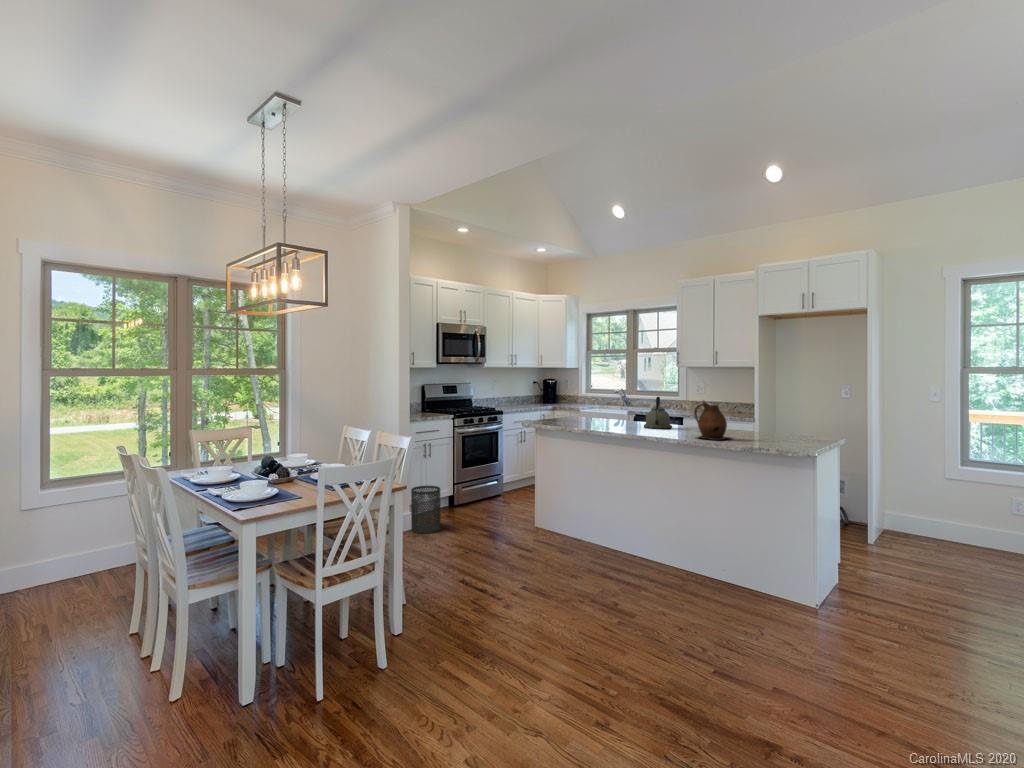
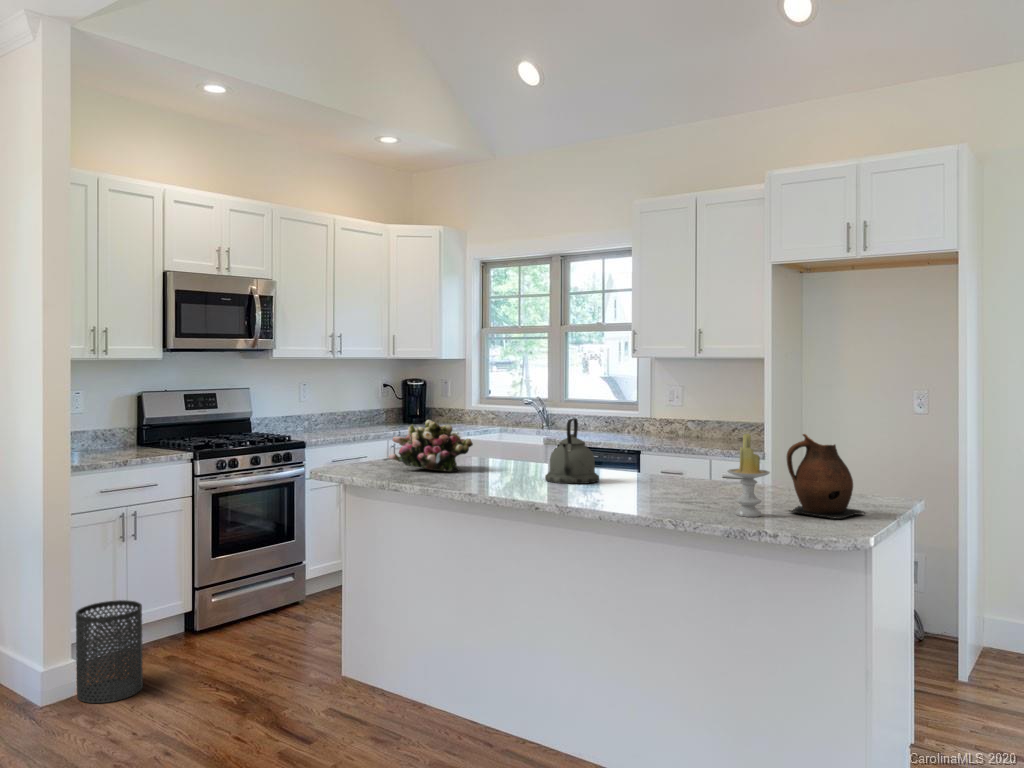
flower arrangement: none [561,398,603,424] -> present [389,420,473,472]
ceramic pitcher: present [694,400,731,440] -> present [787,434,865,519]
candle: none [747,401,769,441] -> present [728,434,770,517]

